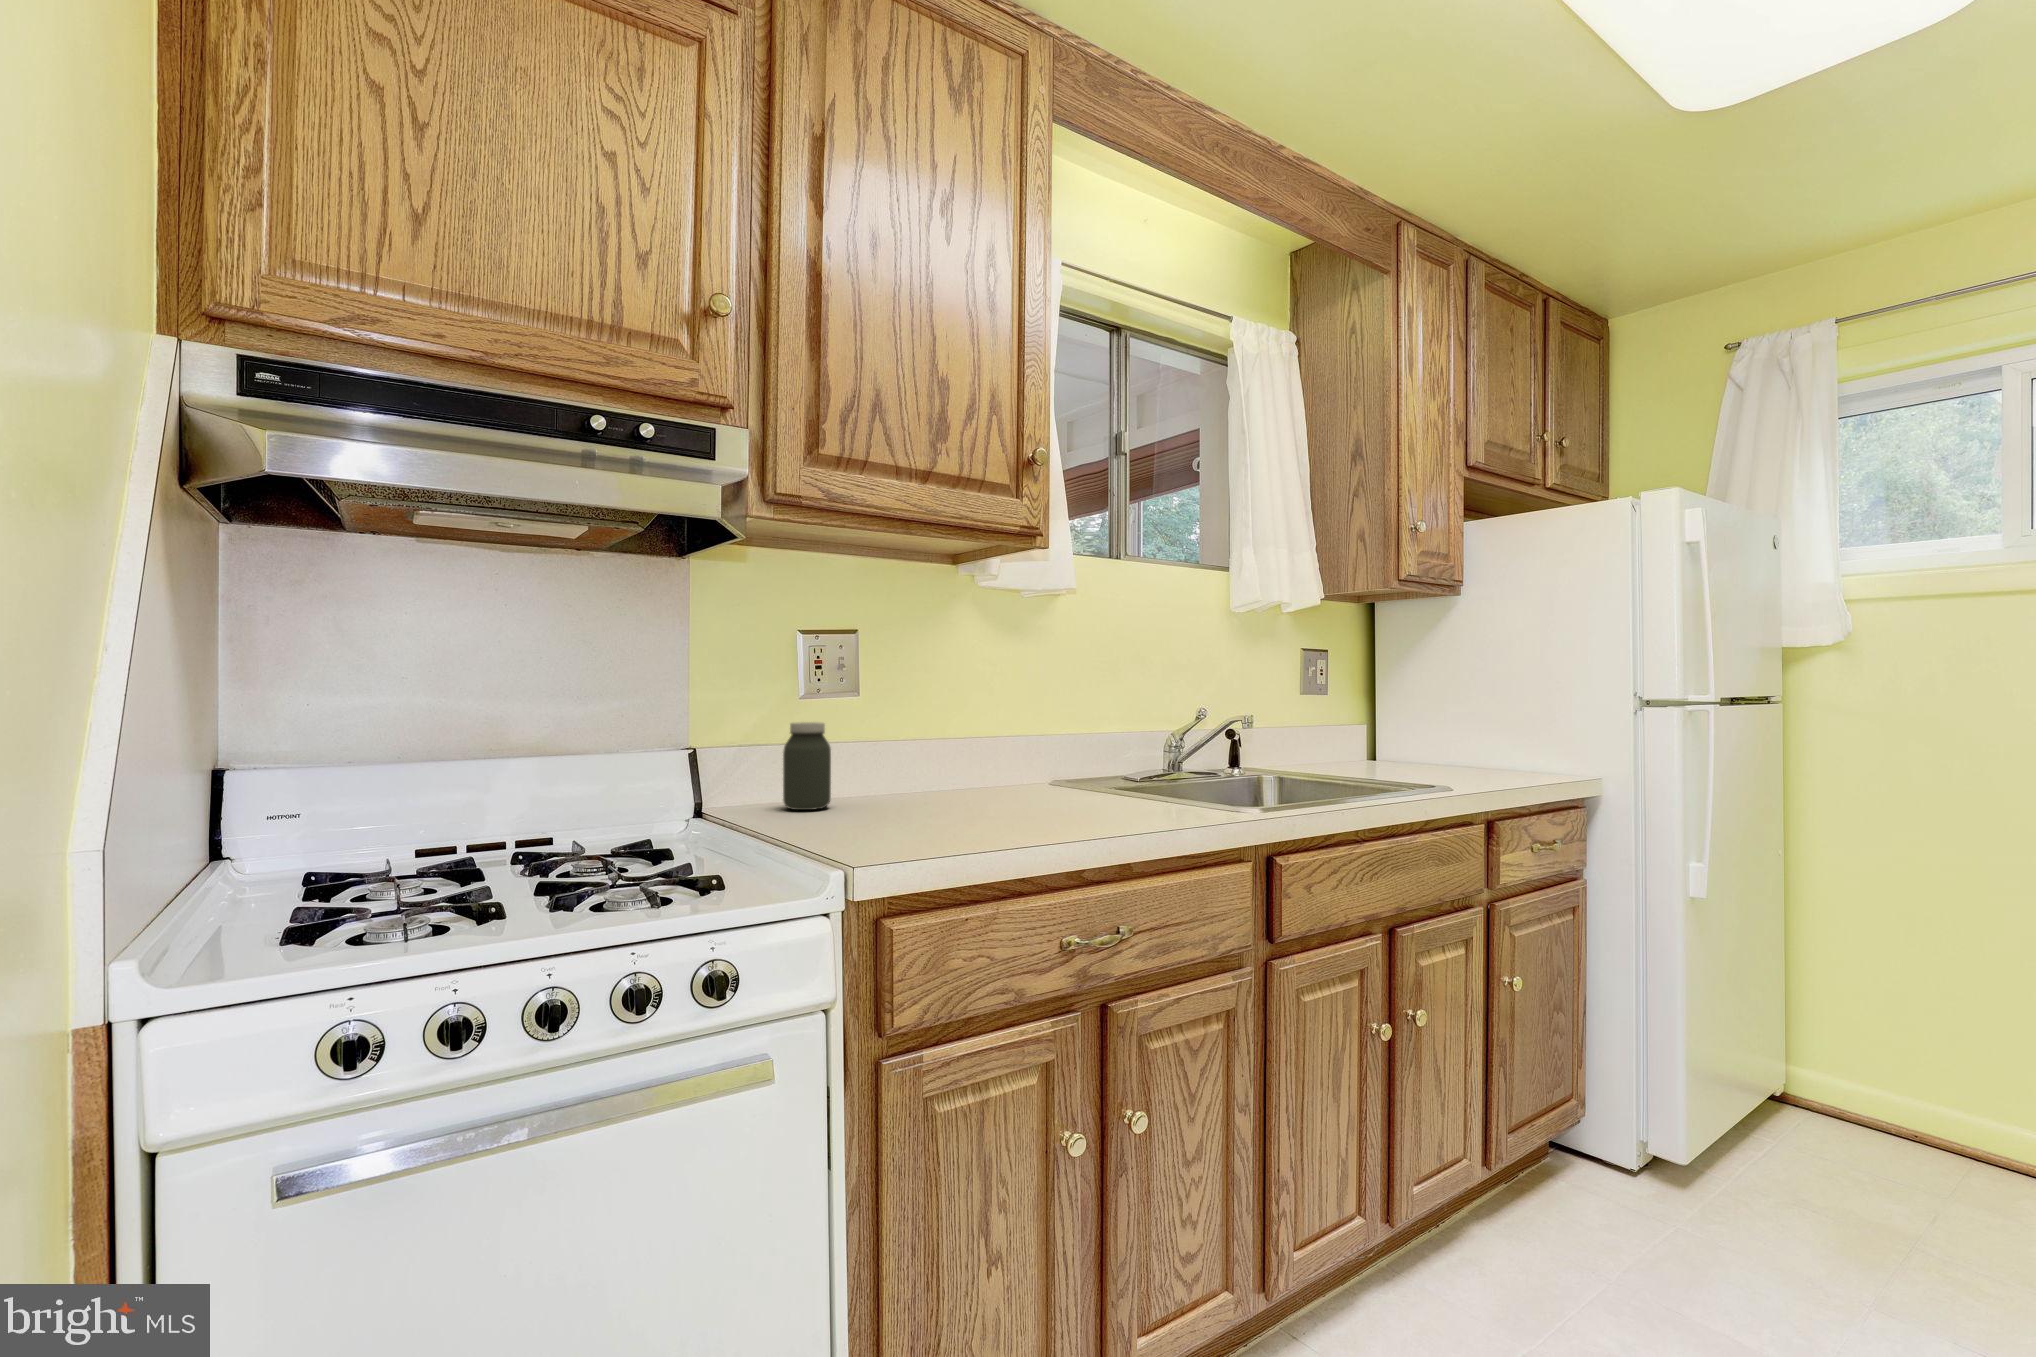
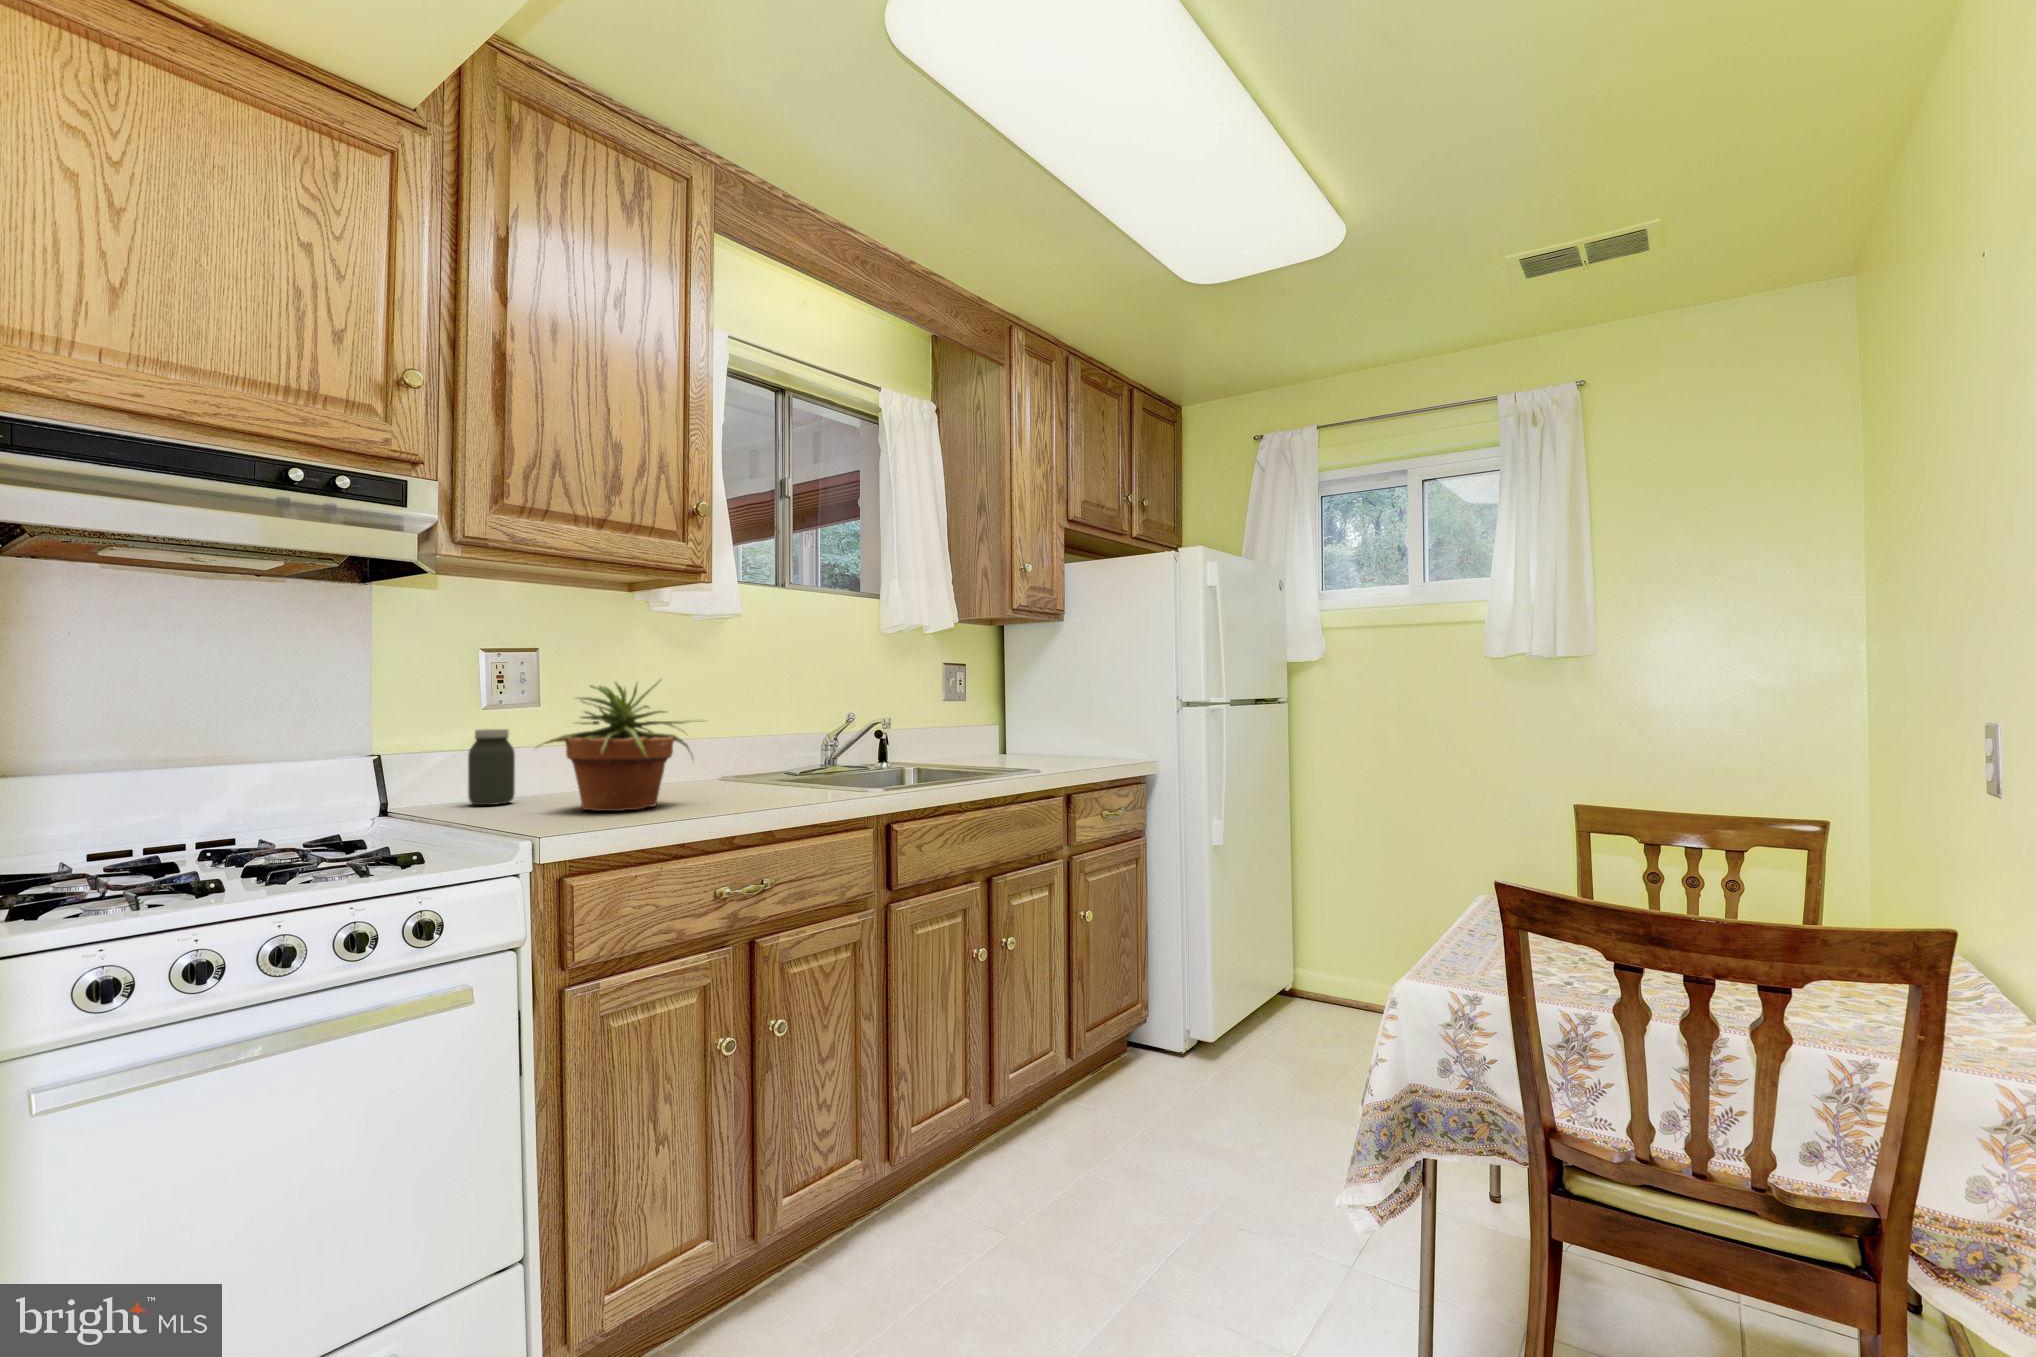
potted plant: none [849,665,1048,829] -> present [539,682,701,811]

